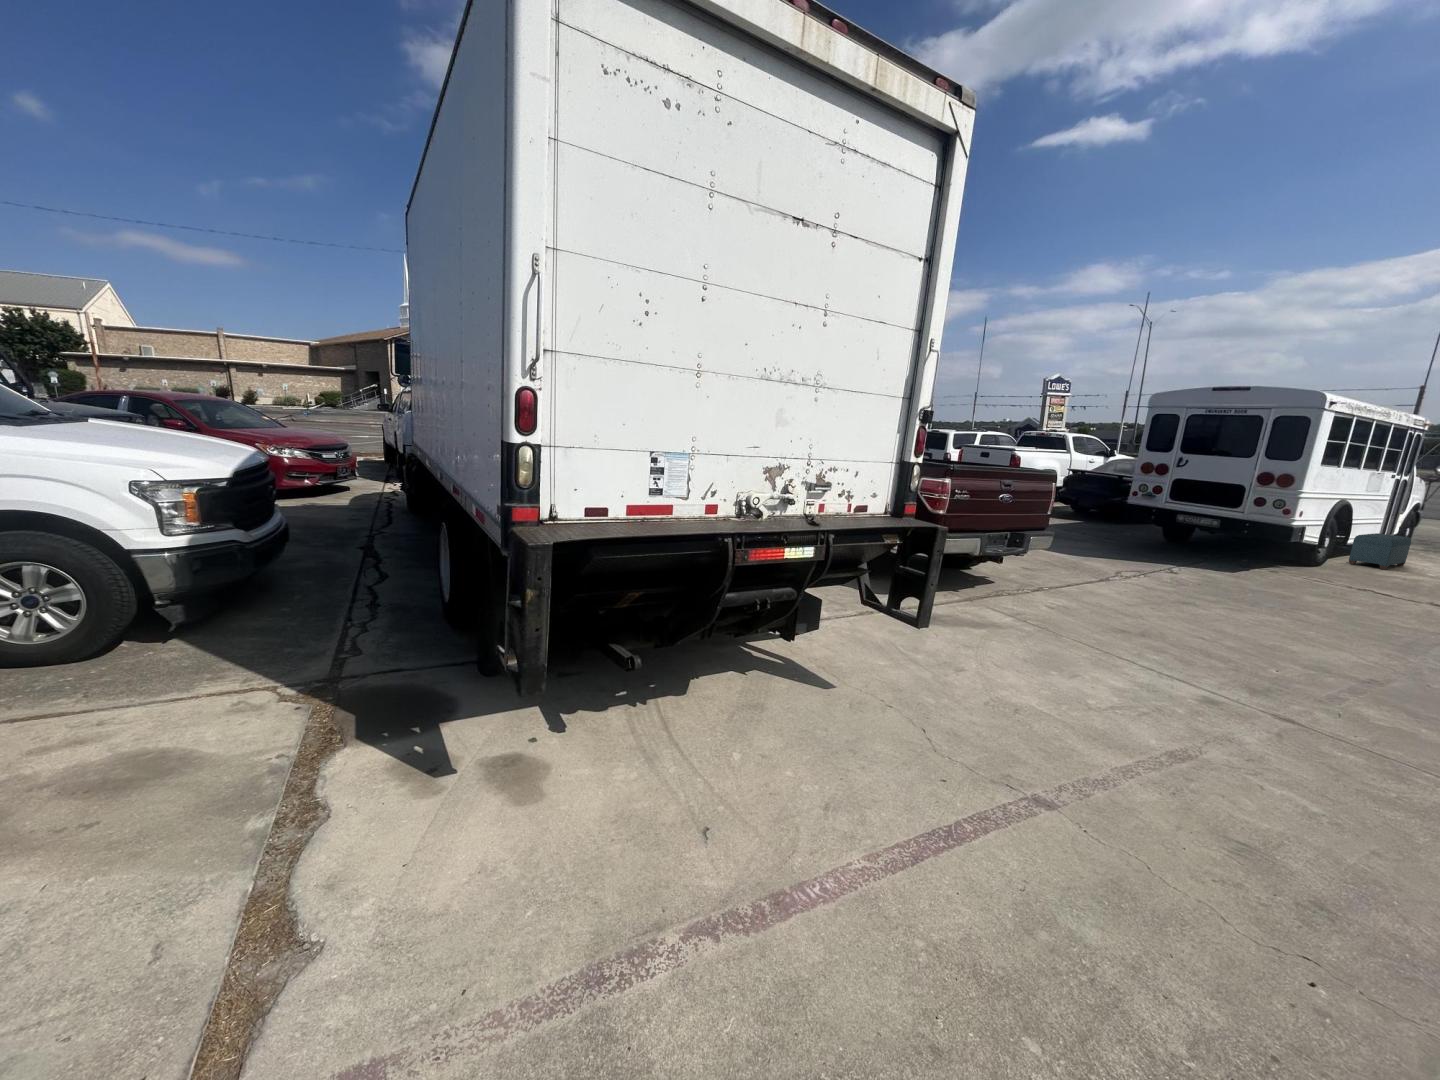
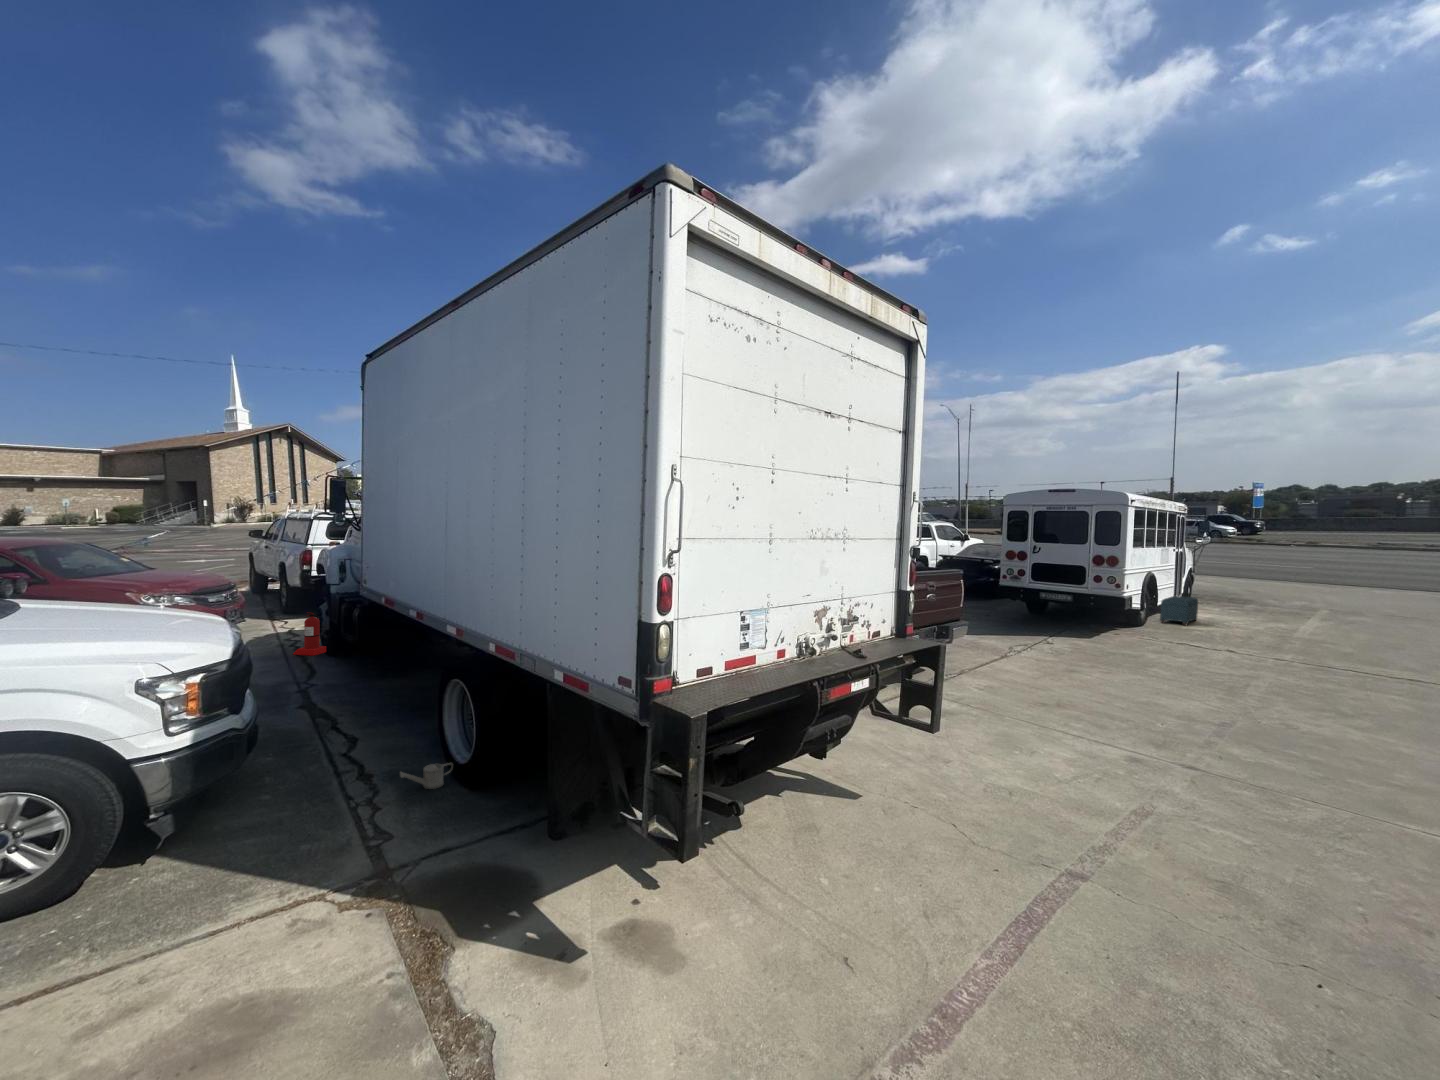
fire extinguisher: none [381,471,410,512] -> present [293,612,326,656]
watering can: none [378,603,433,625] -> present [400,763,453,789]

